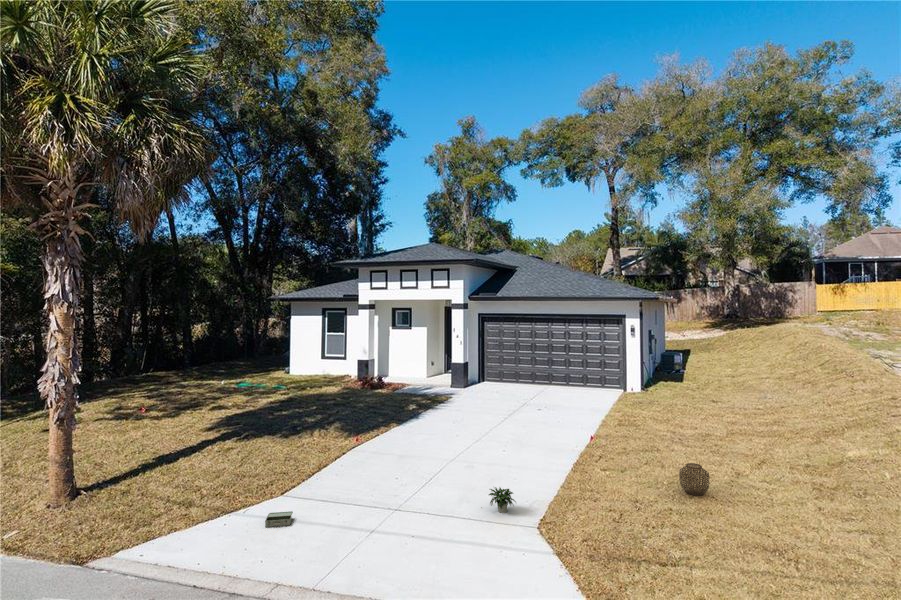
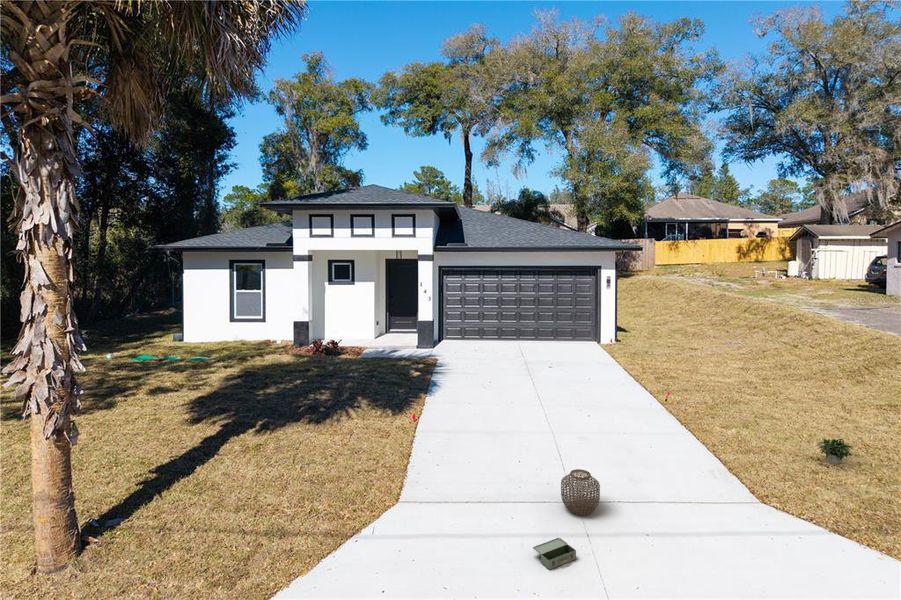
woven basket: present [679,463,709,496] -> present [561,469,600,516]
potted plant: present [489,487,516,513] -> present [812,438,852,464]

